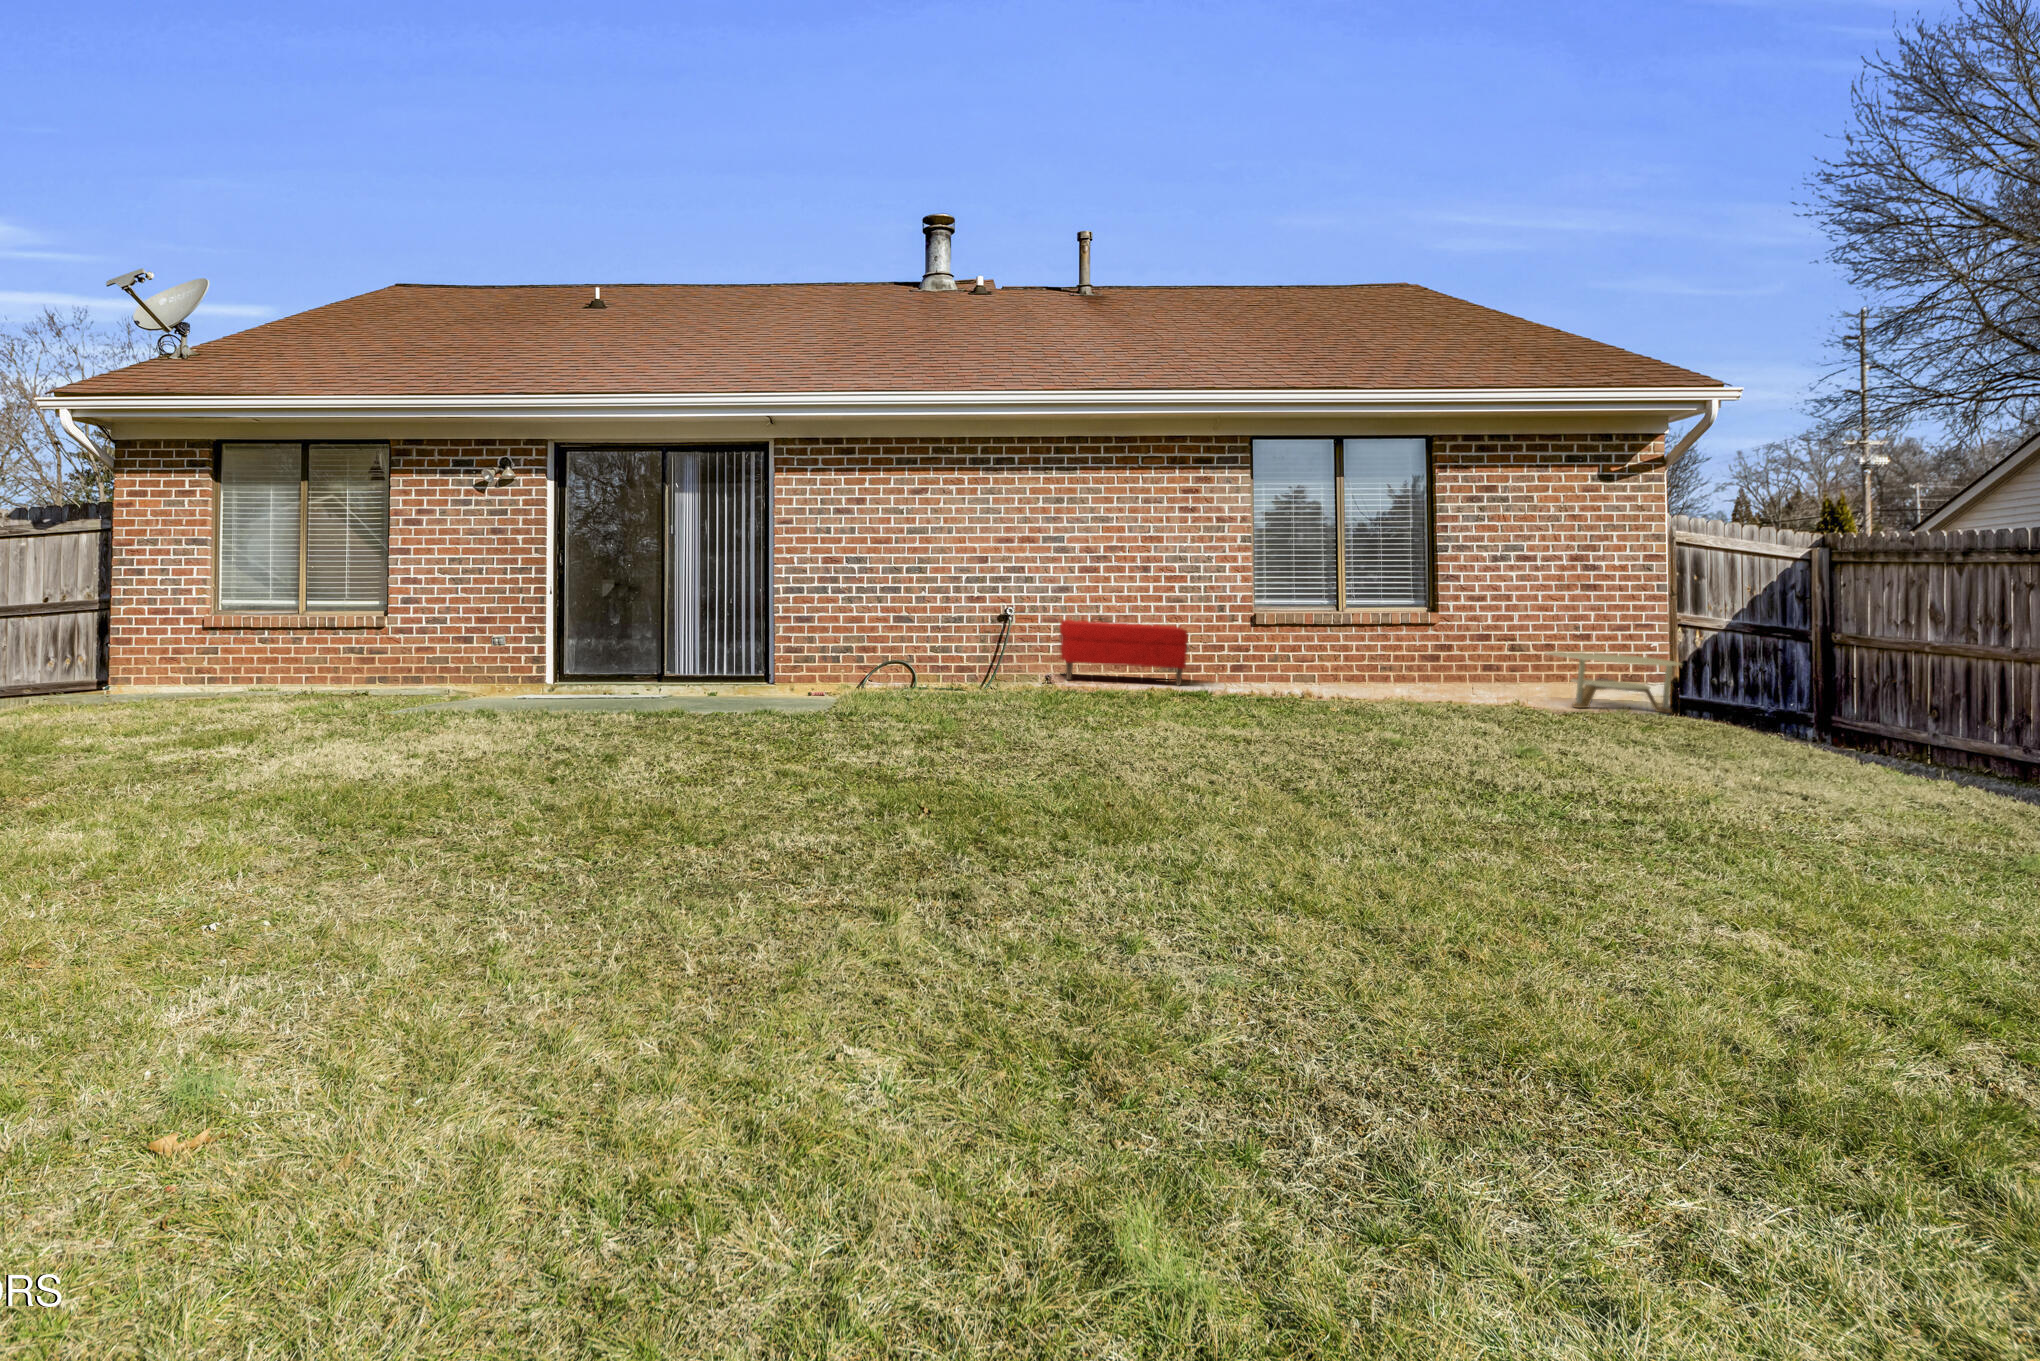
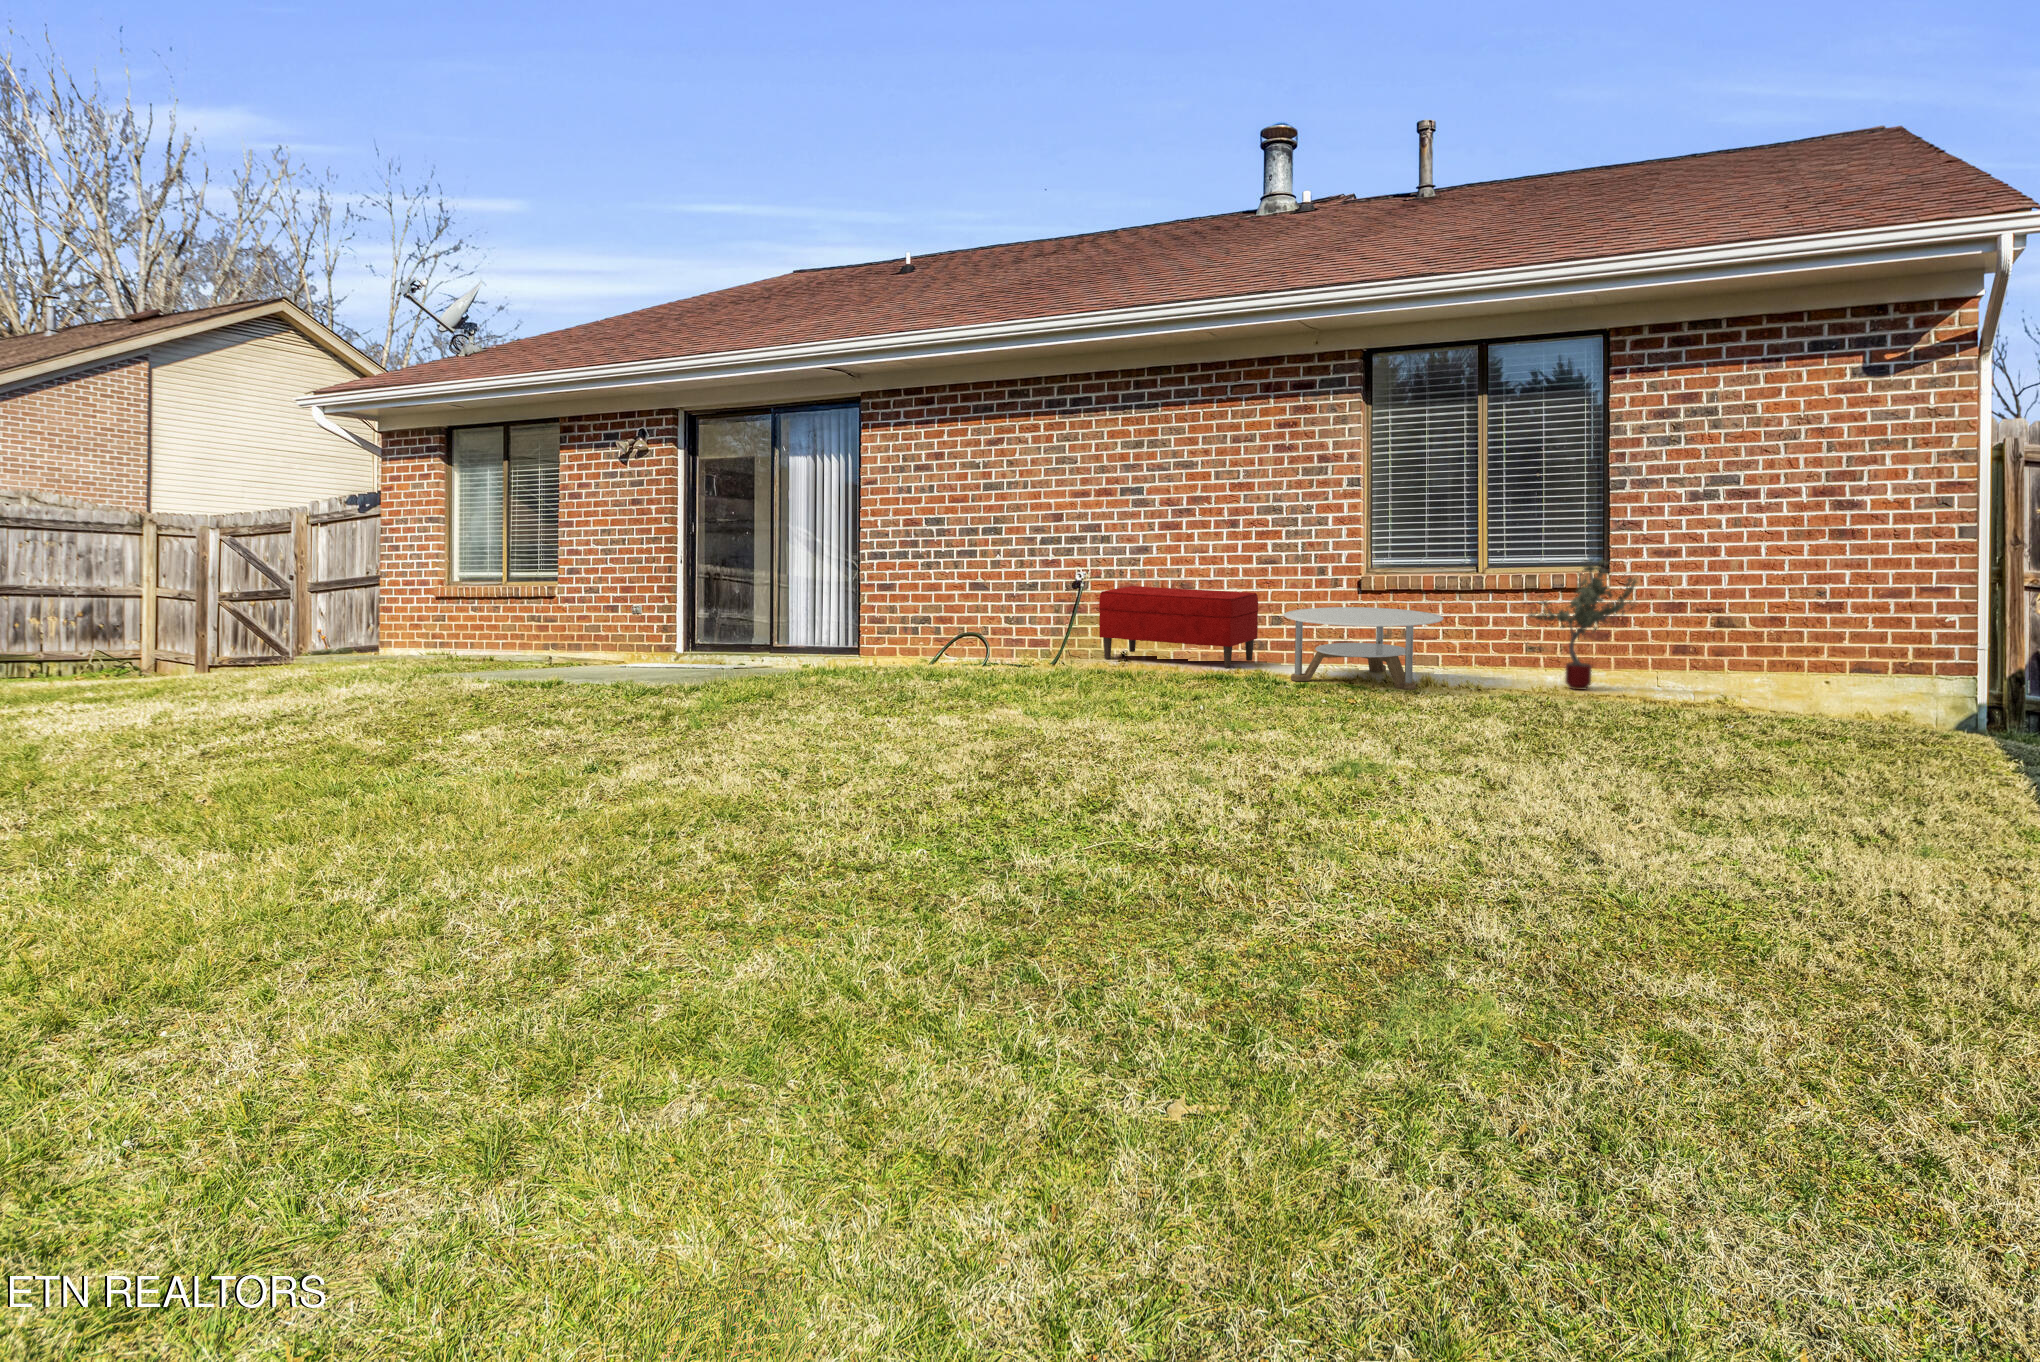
potted tree: none [1403,601,1484,696] -> present [1528,560,1636,690]
round table: present [1547,652,1681,713] -> present [1284,607,1443,689]

